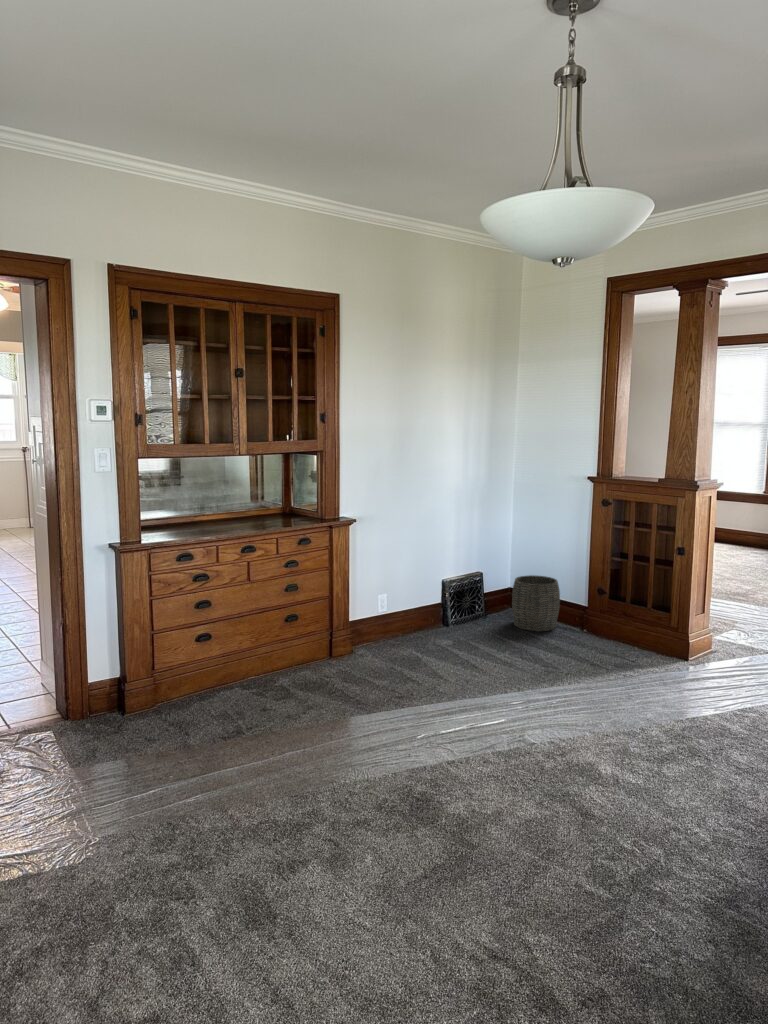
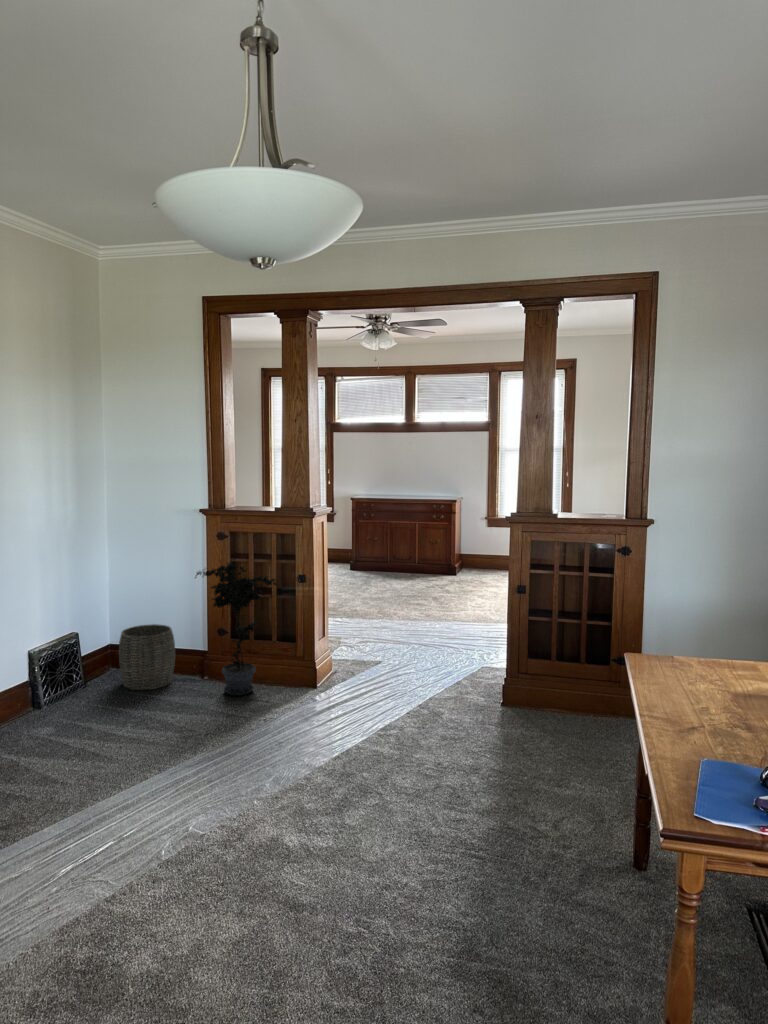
potted plant: none [578,522,652,651] -> present [195,558,277,695]

